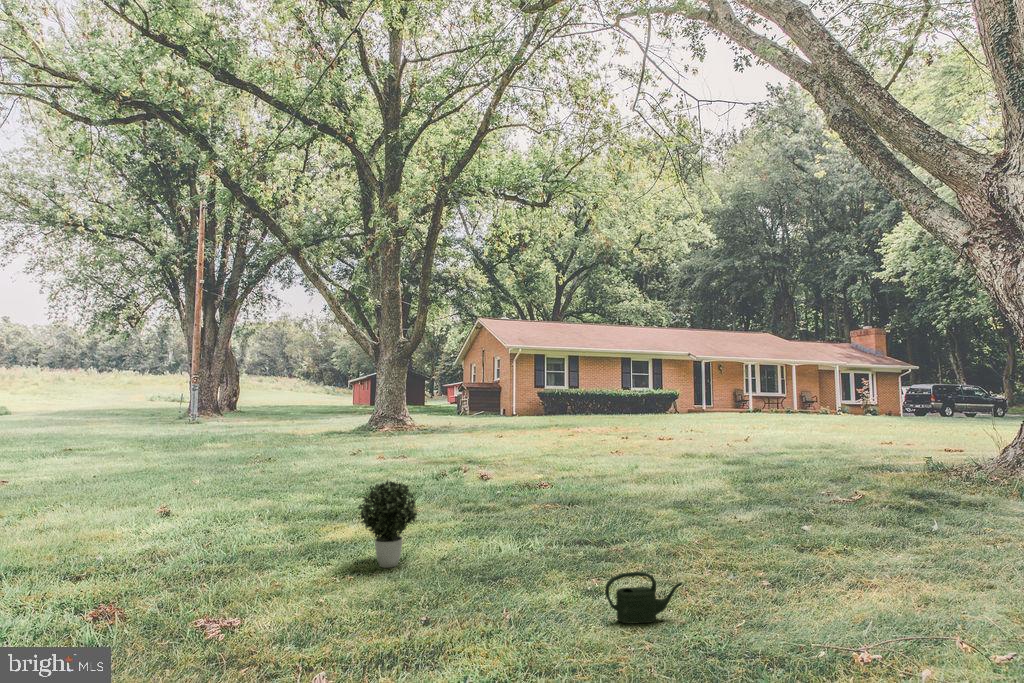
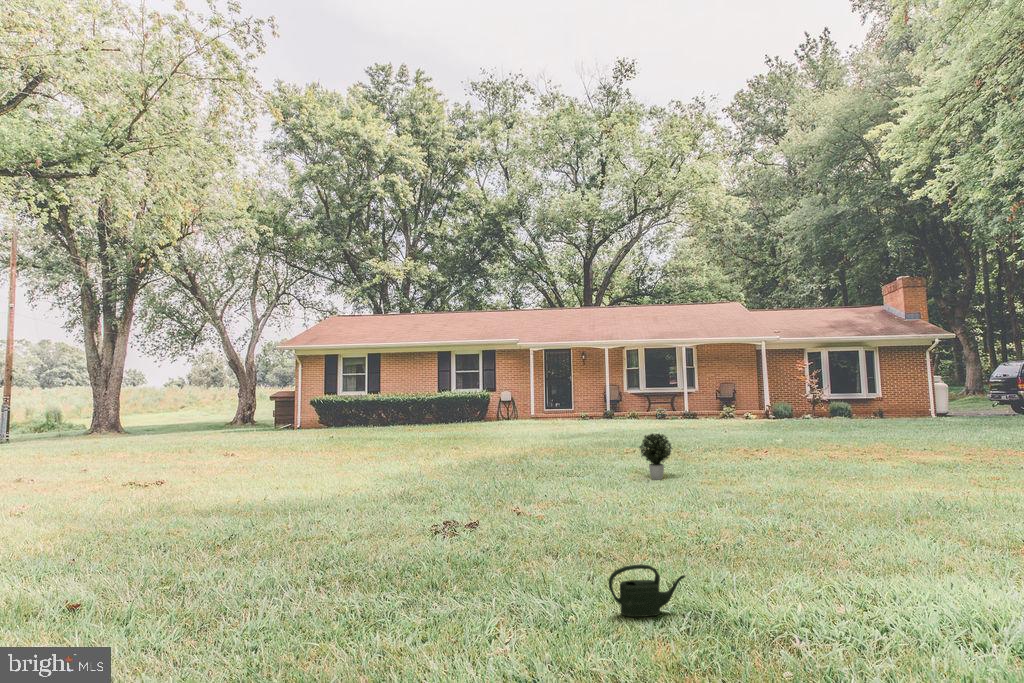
potted plant: present [358,480,417,568] -> present [639,434,672,480]

